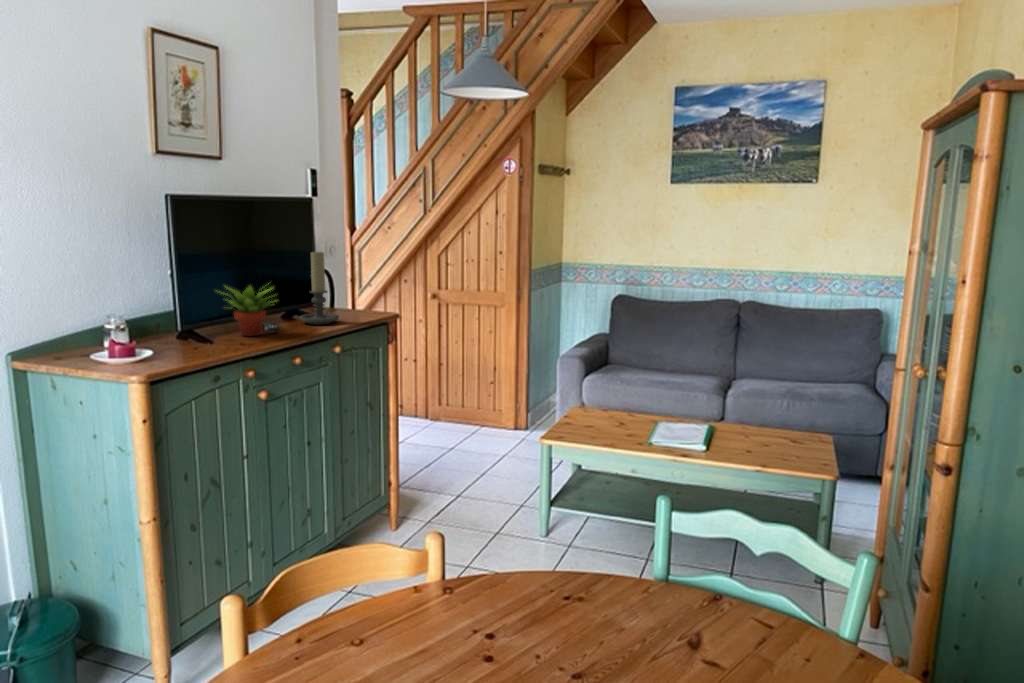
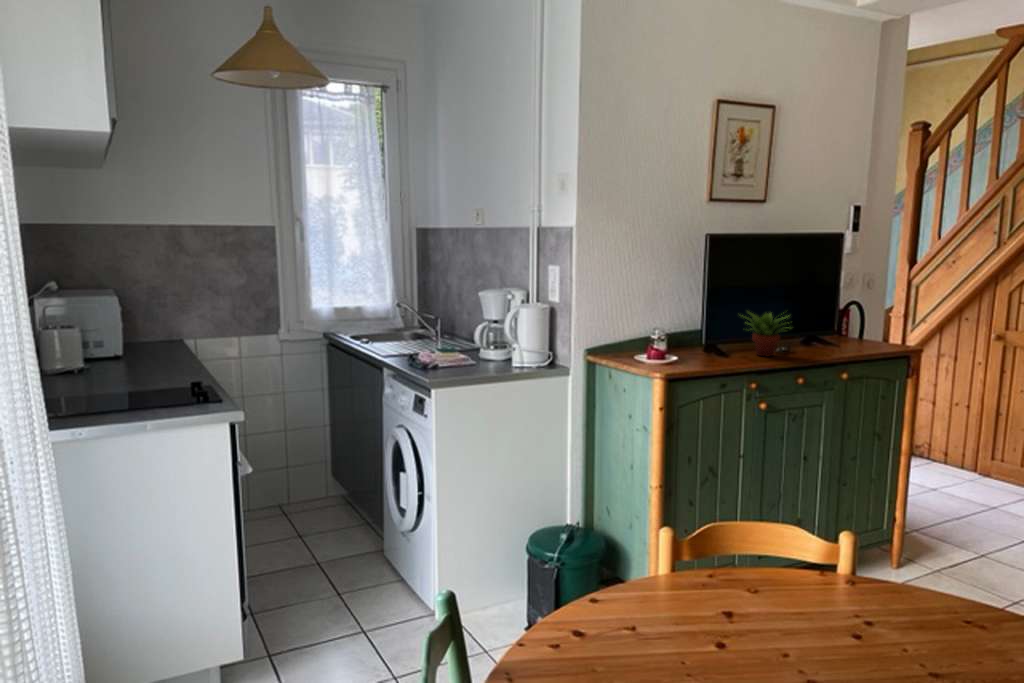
candle holder: present [300,252,339,325] -> none [815,284,854,354]

